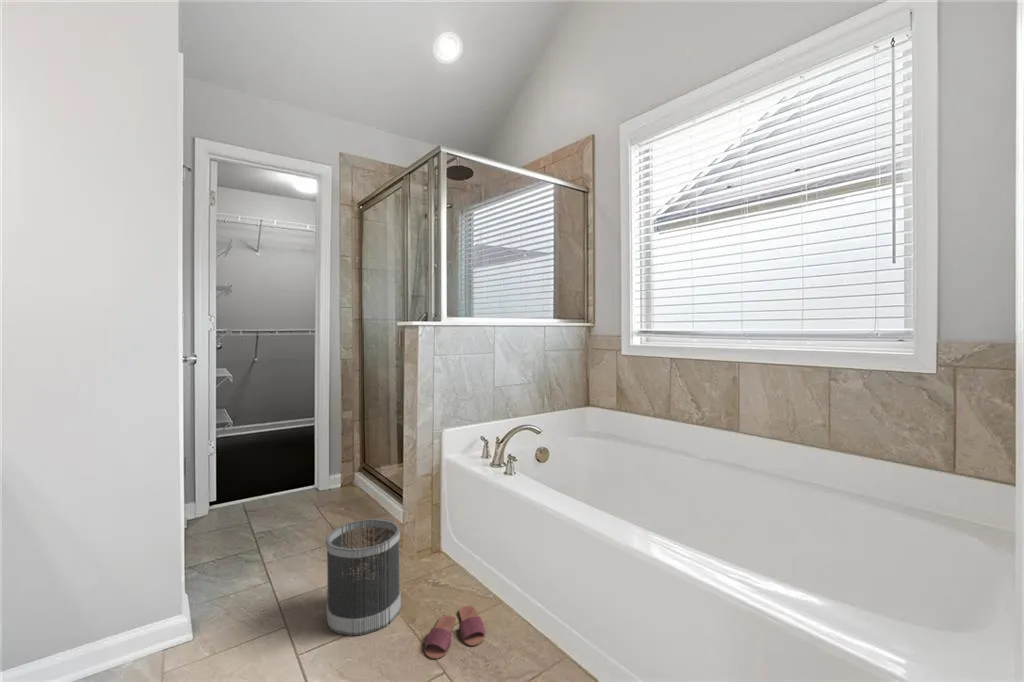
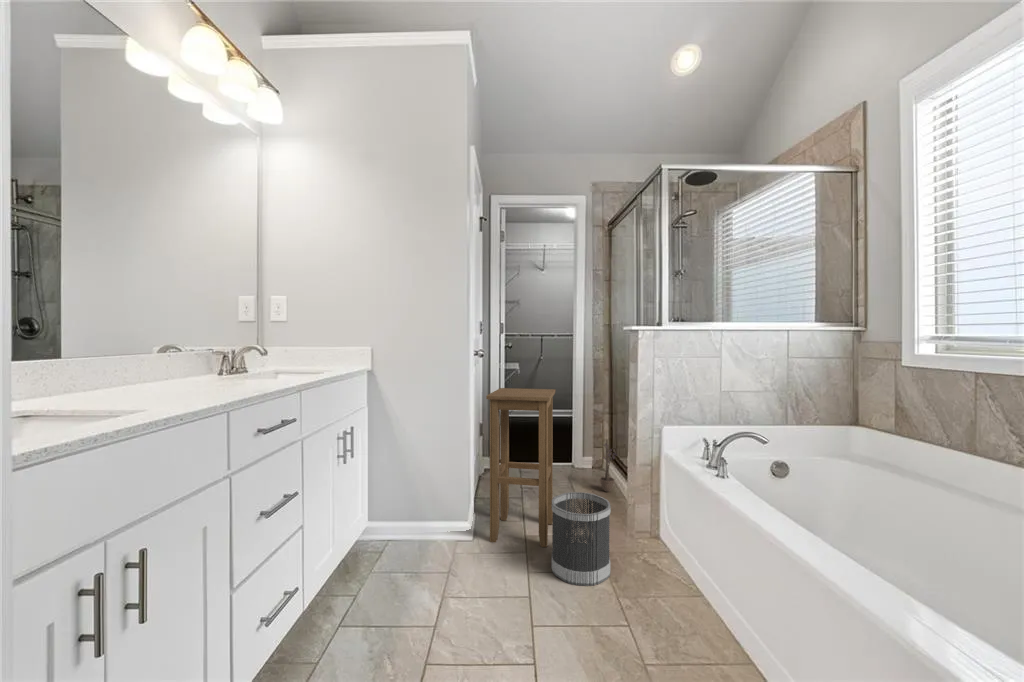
stool: none [218,400,315,621] -> present [486,388,555,547]
decorative plant: none [359,452,378,511] -> present [600,440,617,492]
slippers: present [424,606,485,659] -> none [619,594,680,631]

